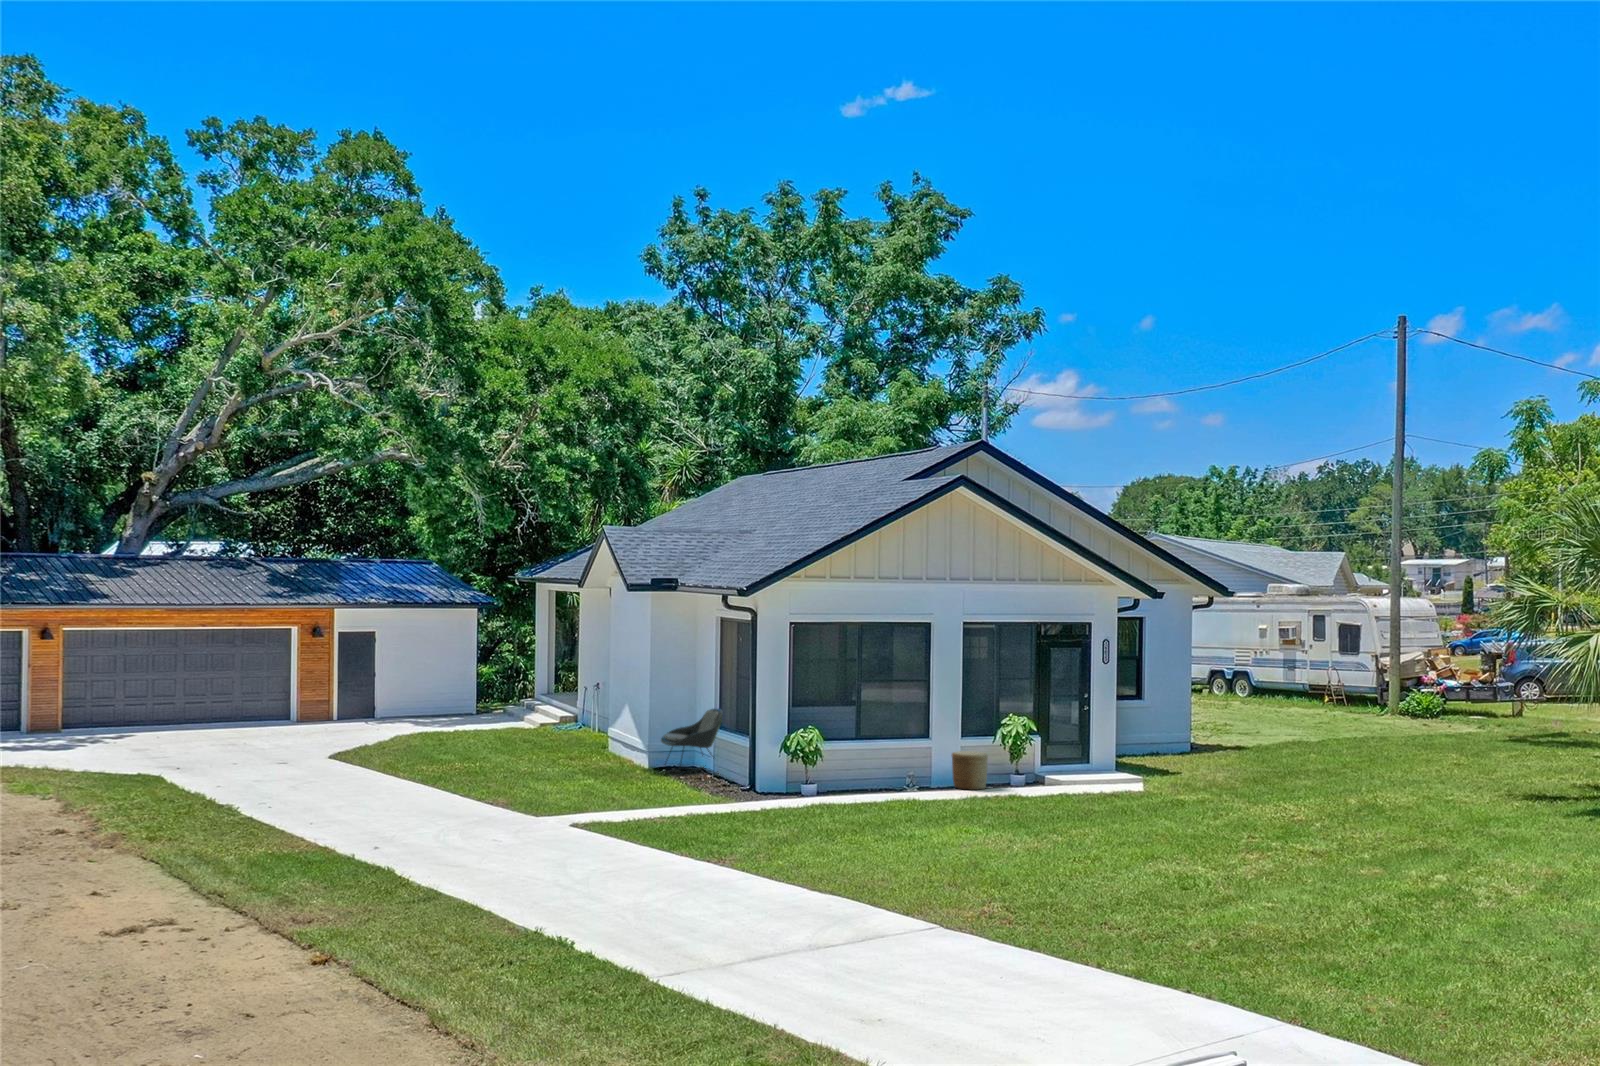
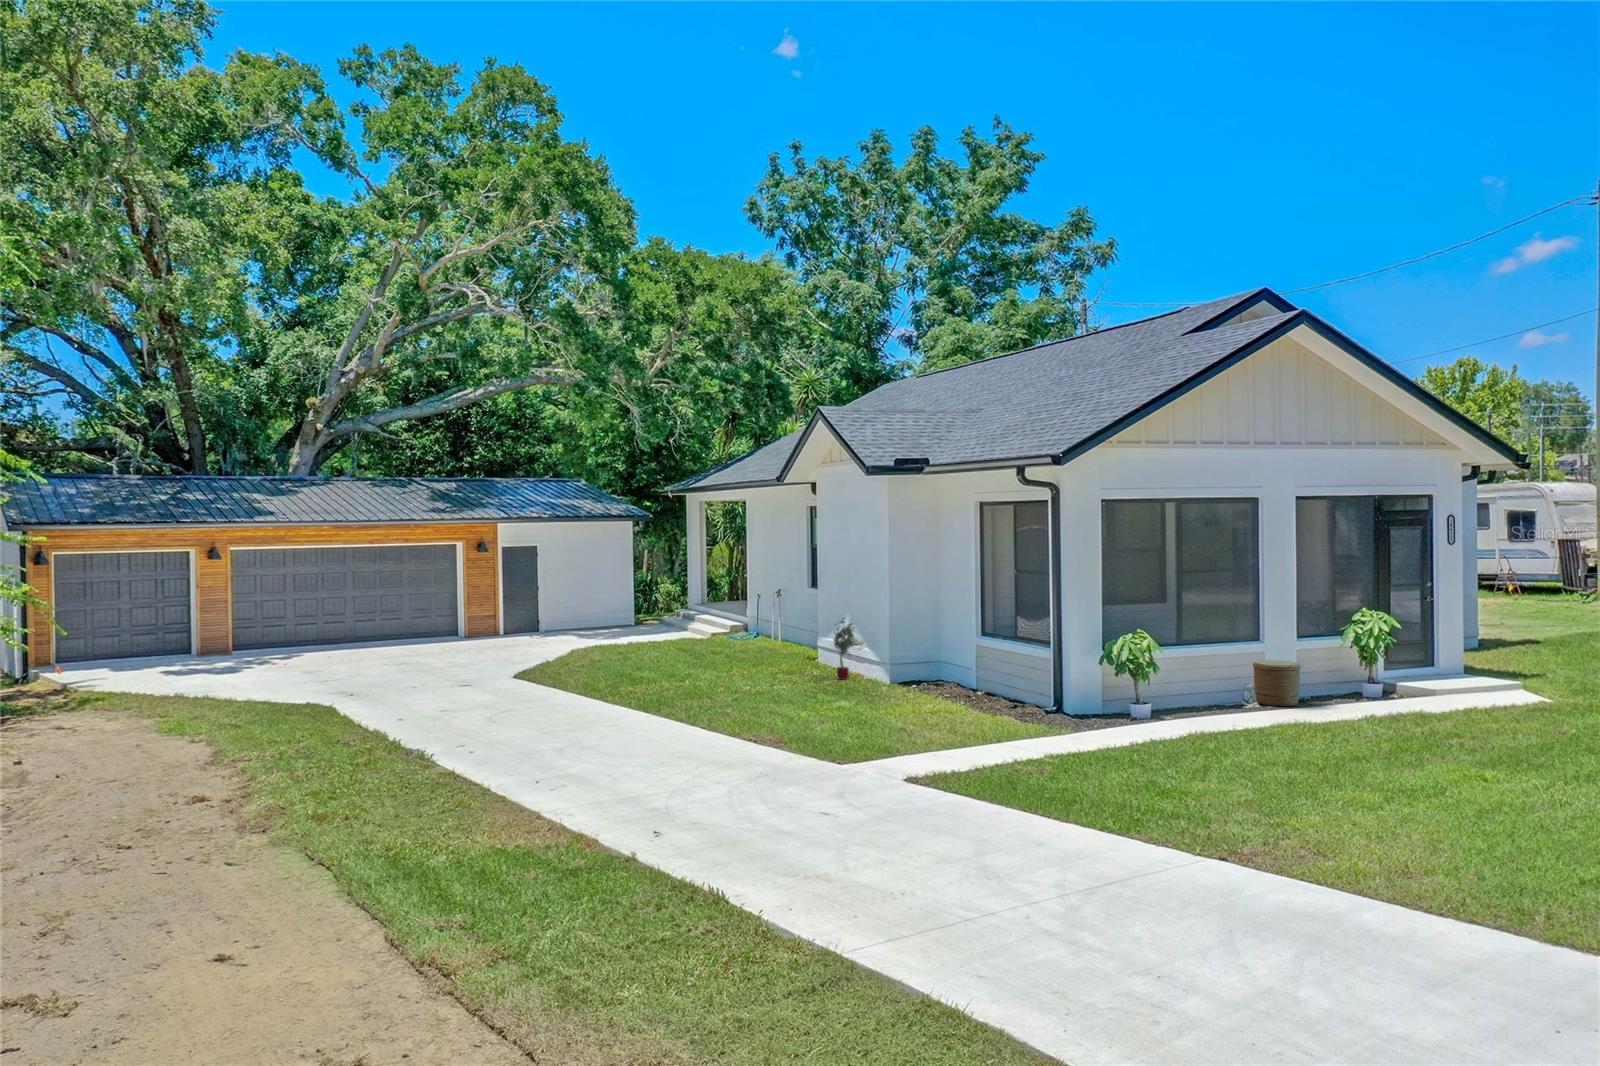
potted tree: none [618,708,649,765] -> present [834,619,863,680]
lounge chair: present [661,709,723,775] -> none [886,616,962,693]

